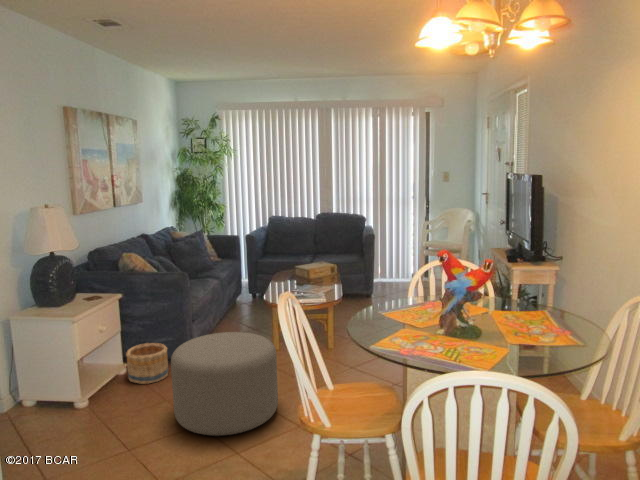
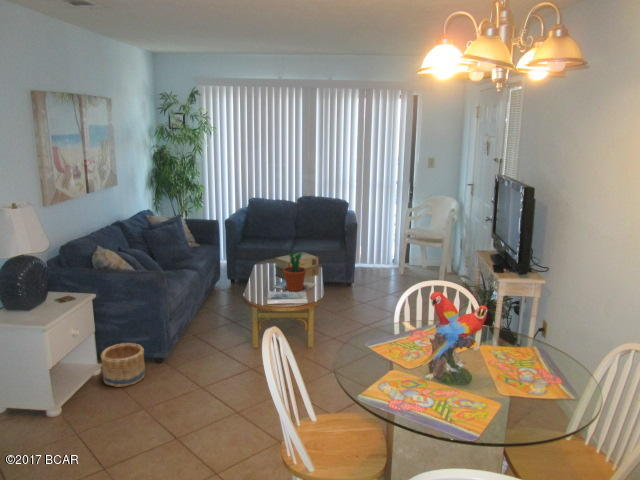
flower pot: none [302,254,324,293] -> present [283,252,306,291]
ottoman: present [171,332,278,436] -> none [147,340,258,452]

